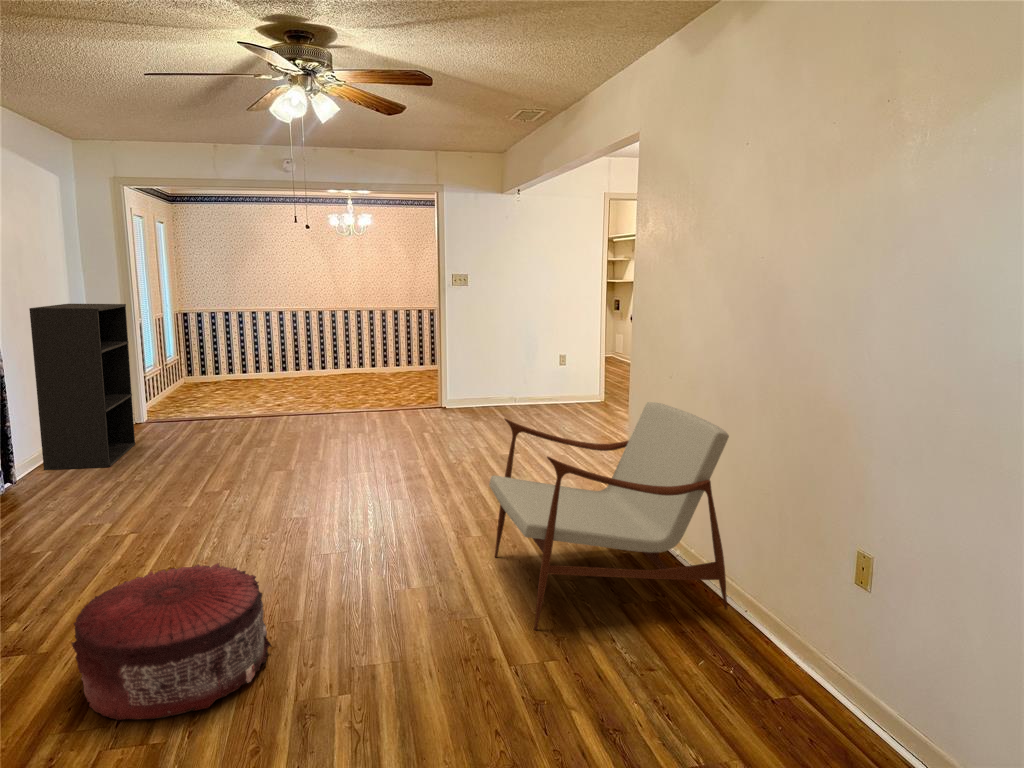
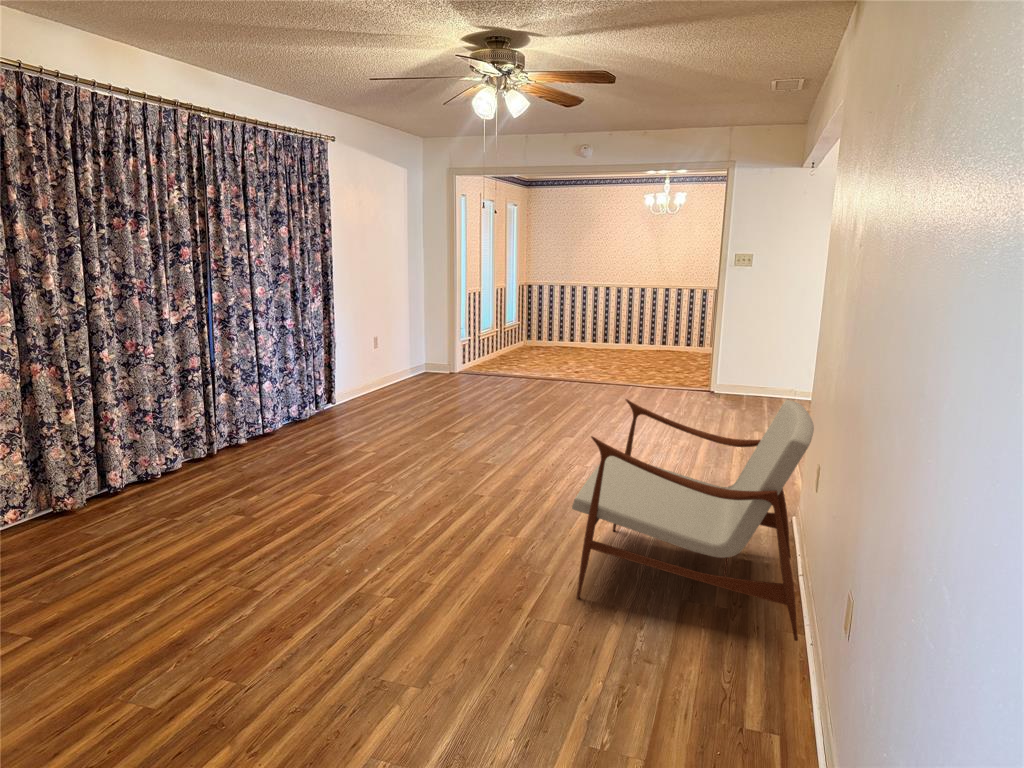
bookshelf: present [29,304,135,470] -> none [365,278,440,404]
pouf: present [71,563,271,720] -> none [244,475,374,576]

